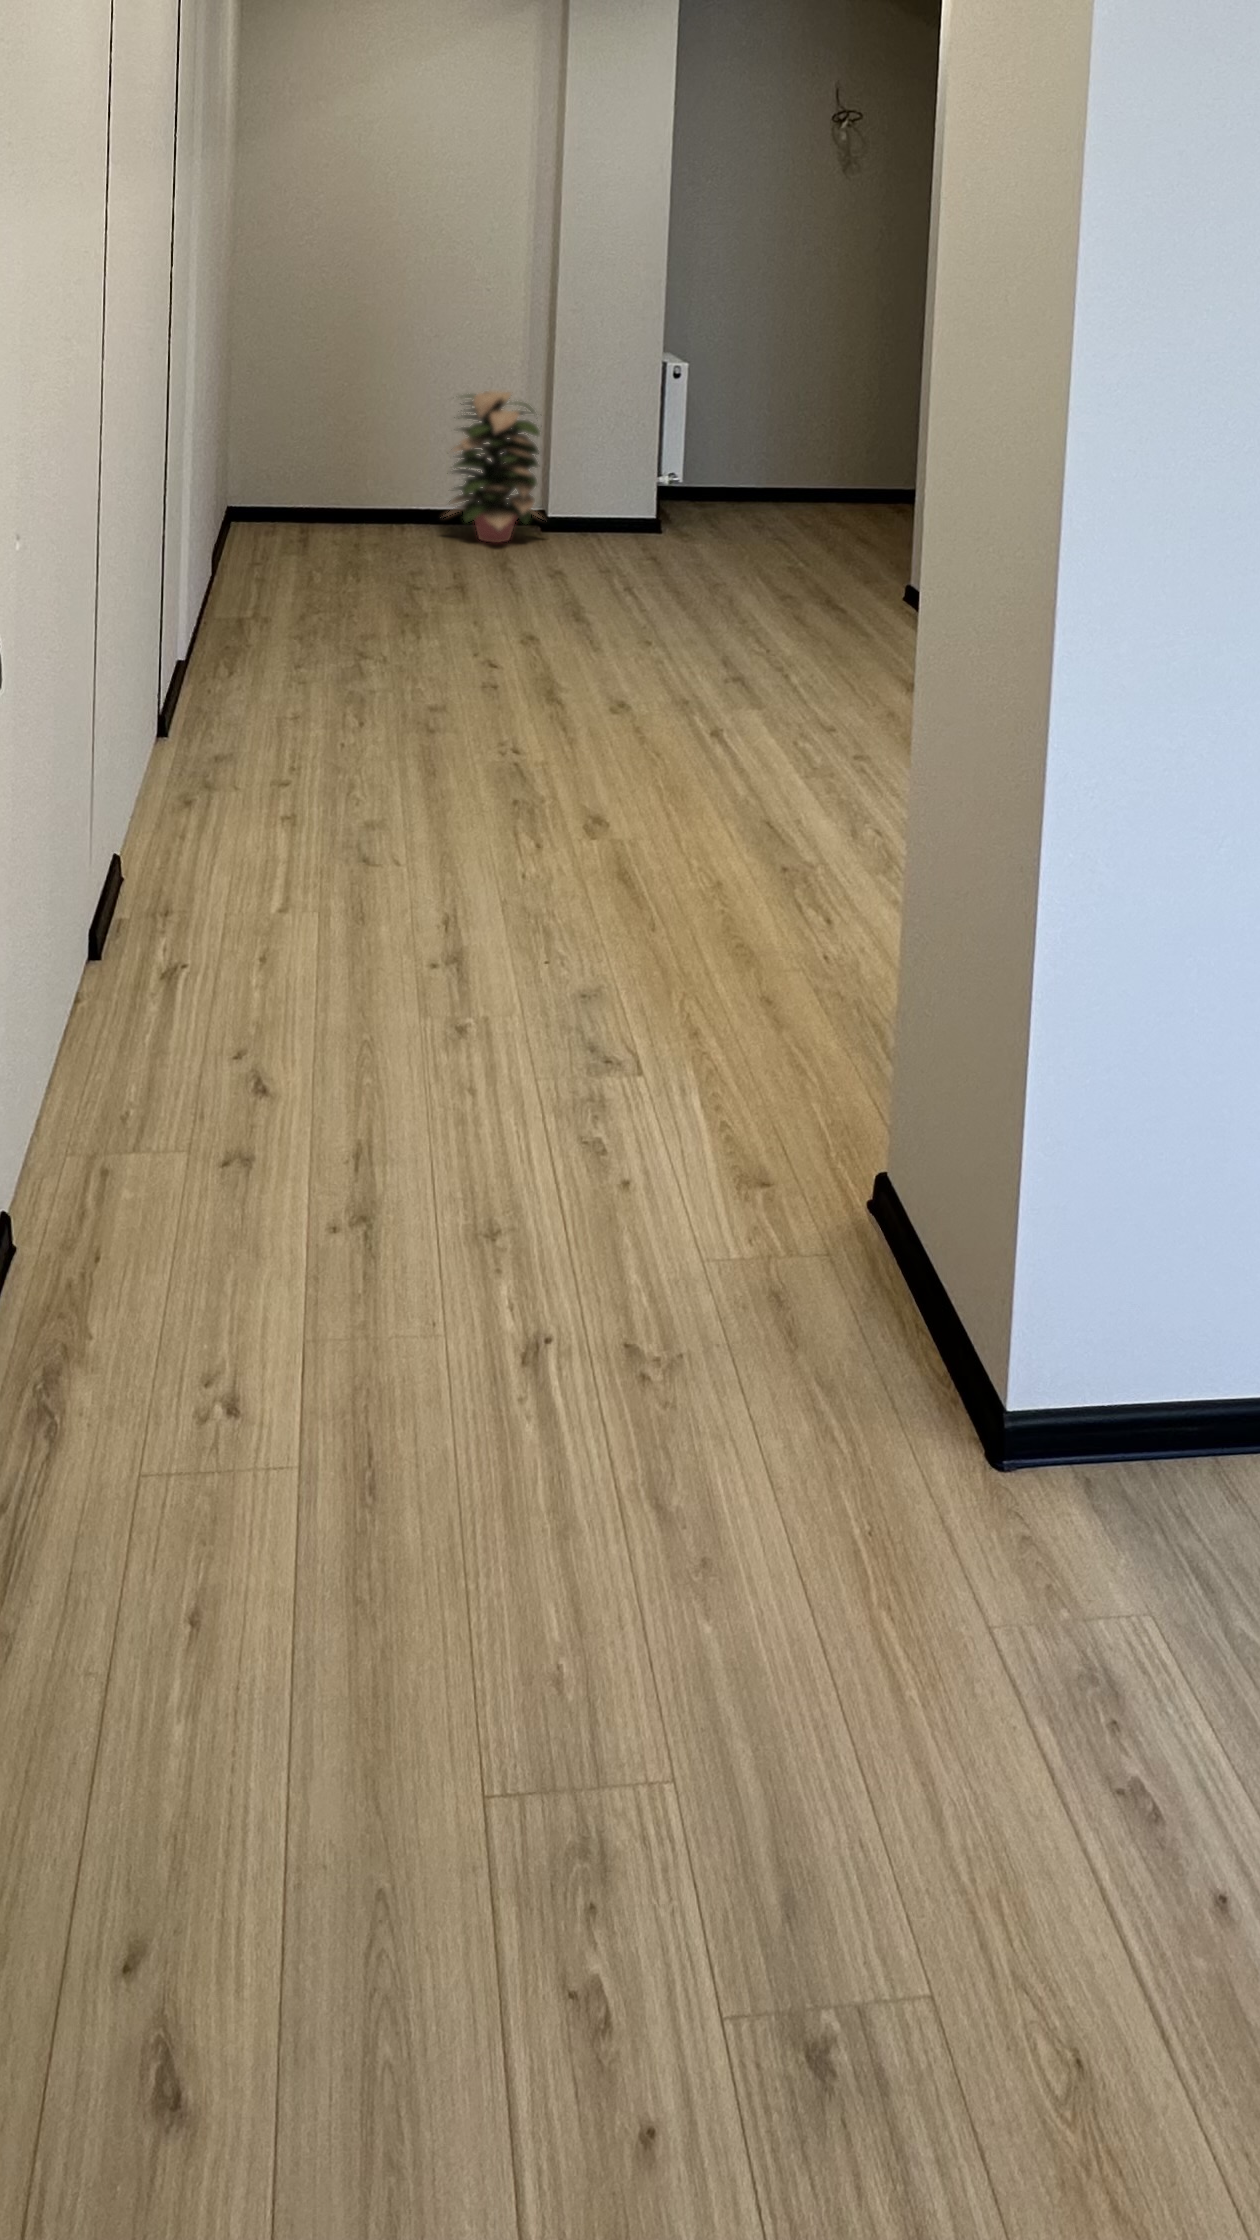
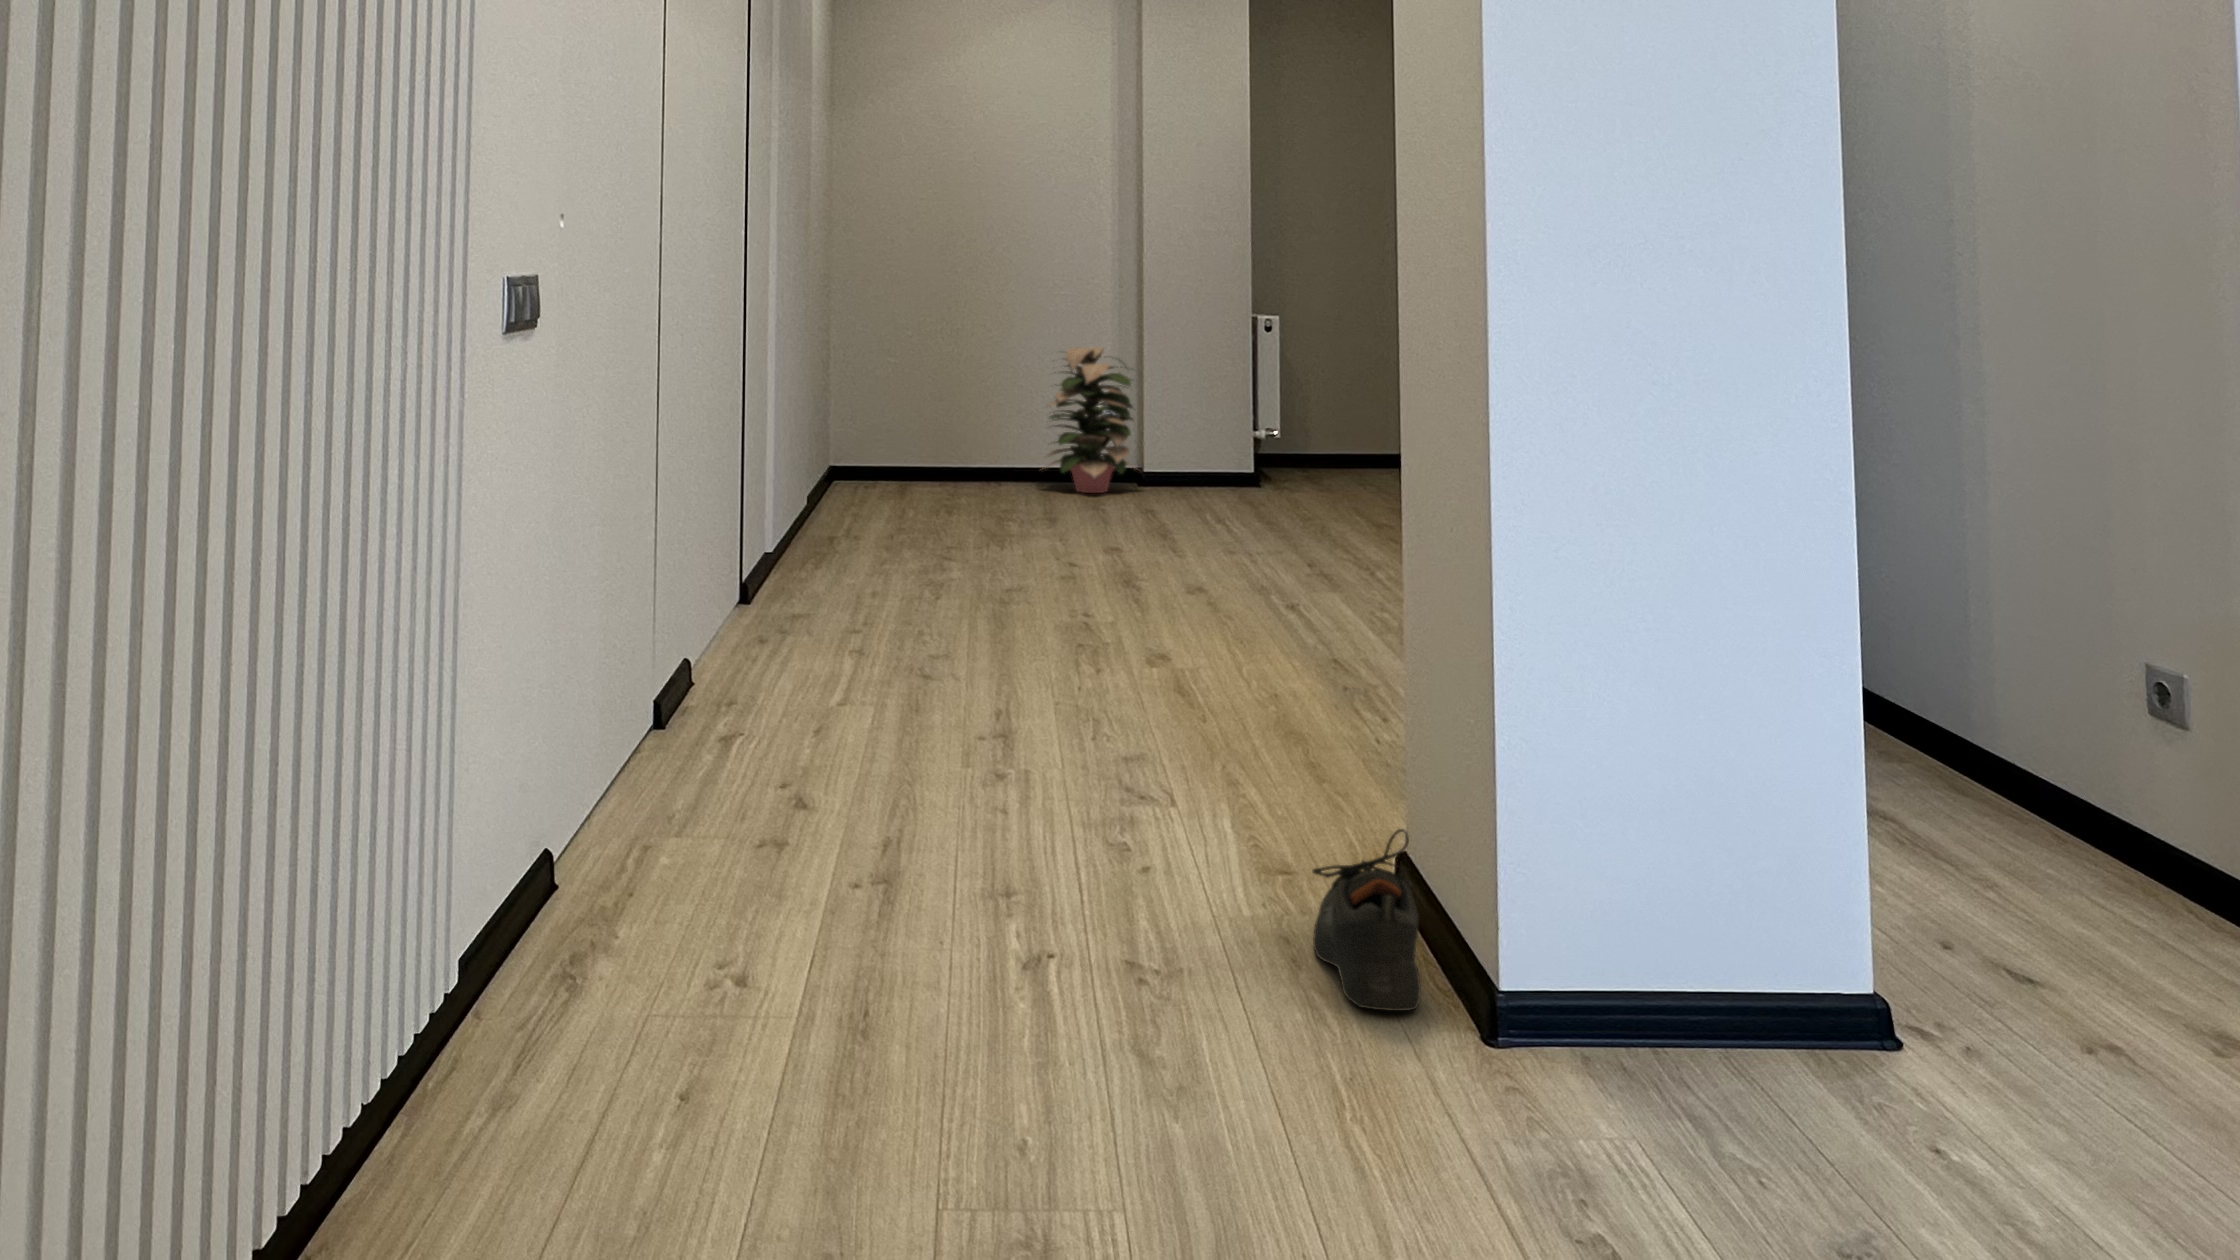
shoe: none [806,1212,924,1420] -> present [1313,829,1421,1011]

